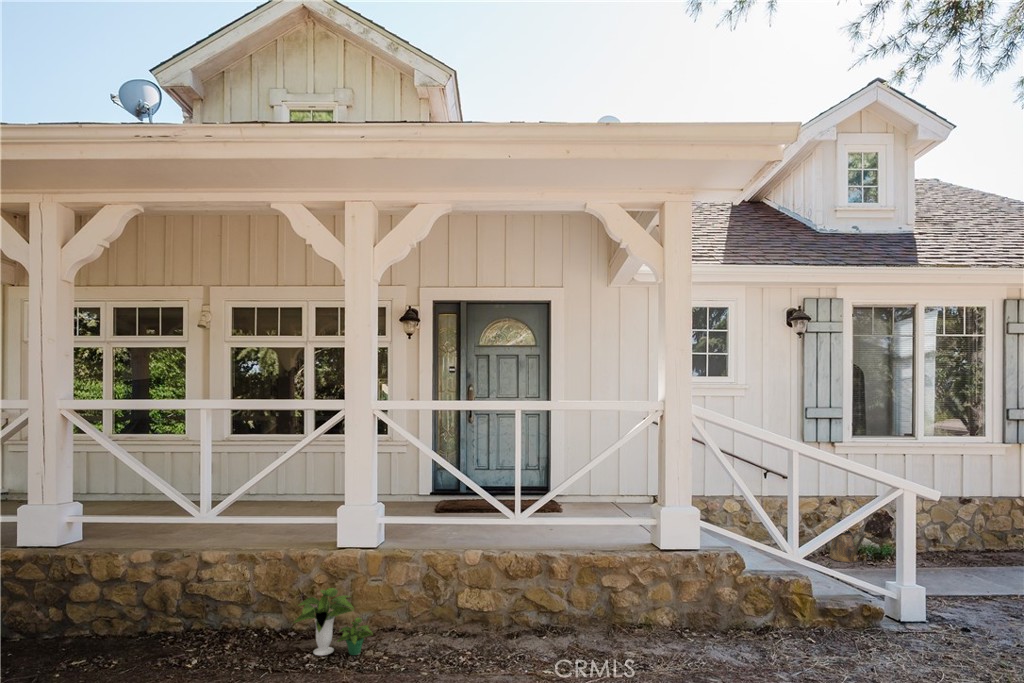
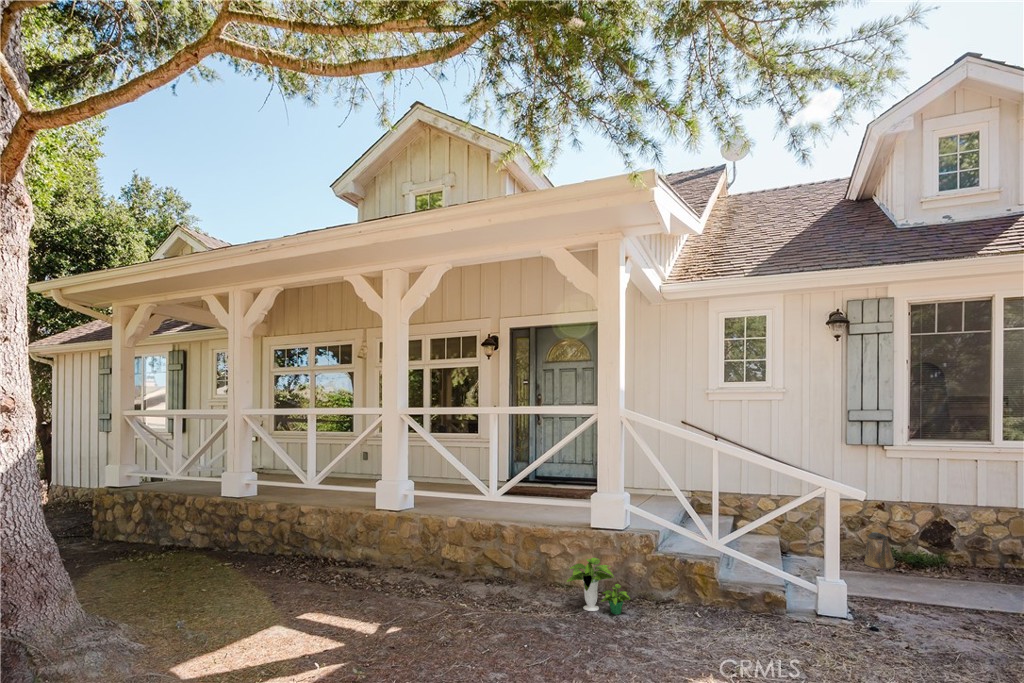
potted plant: present [293,588,372,655] -> present [567,558,630,615]

